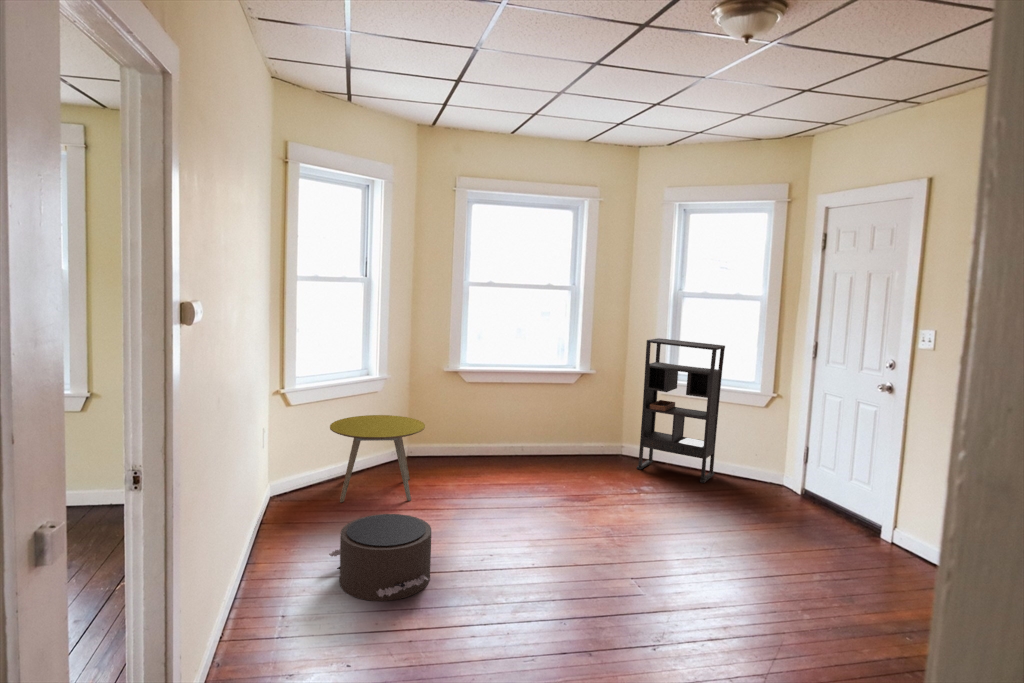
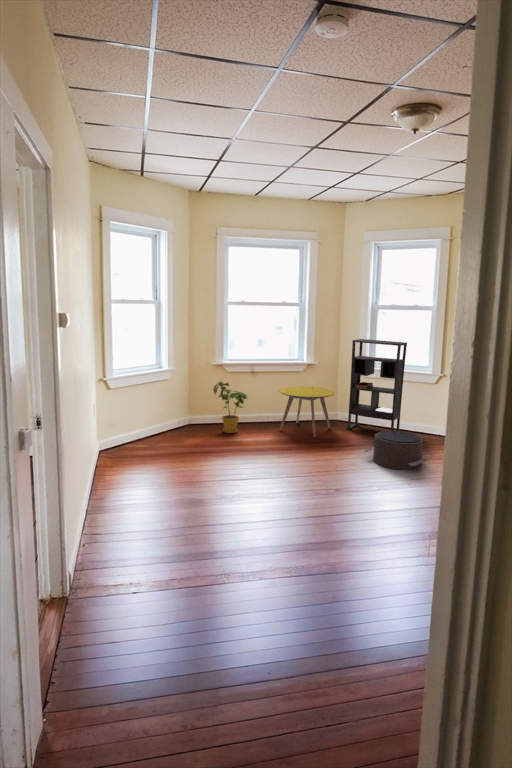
house plant: none [444,396,493,471] -> present [213,382,247,433]
side table: present [330,415,425,502] -> present [279,387,334,437]
pouf: present [329,514,431,601] -> present [364,431,427,470]

